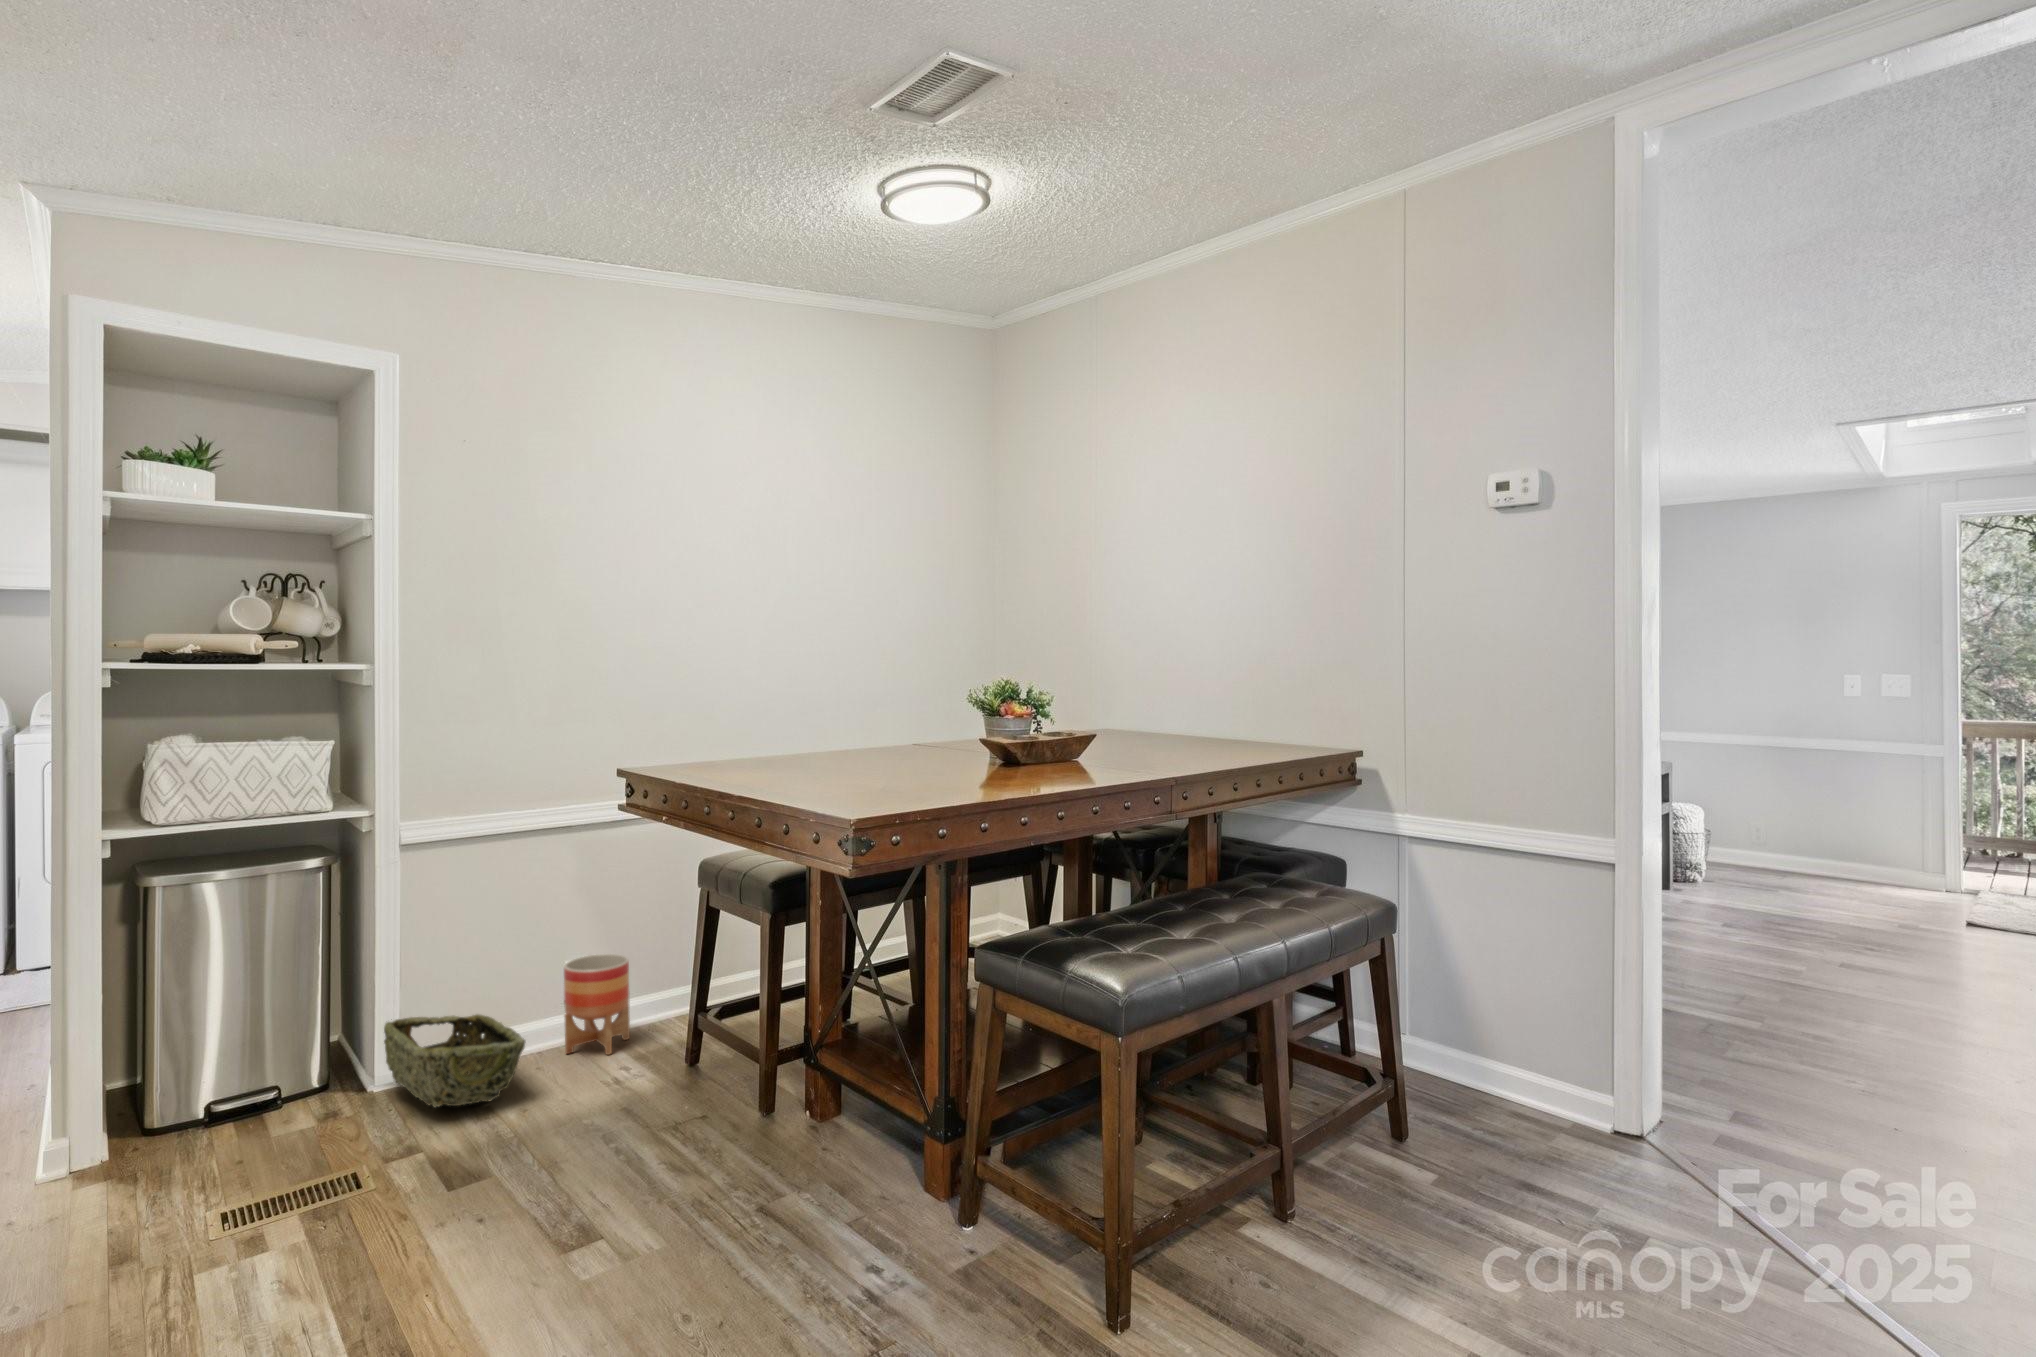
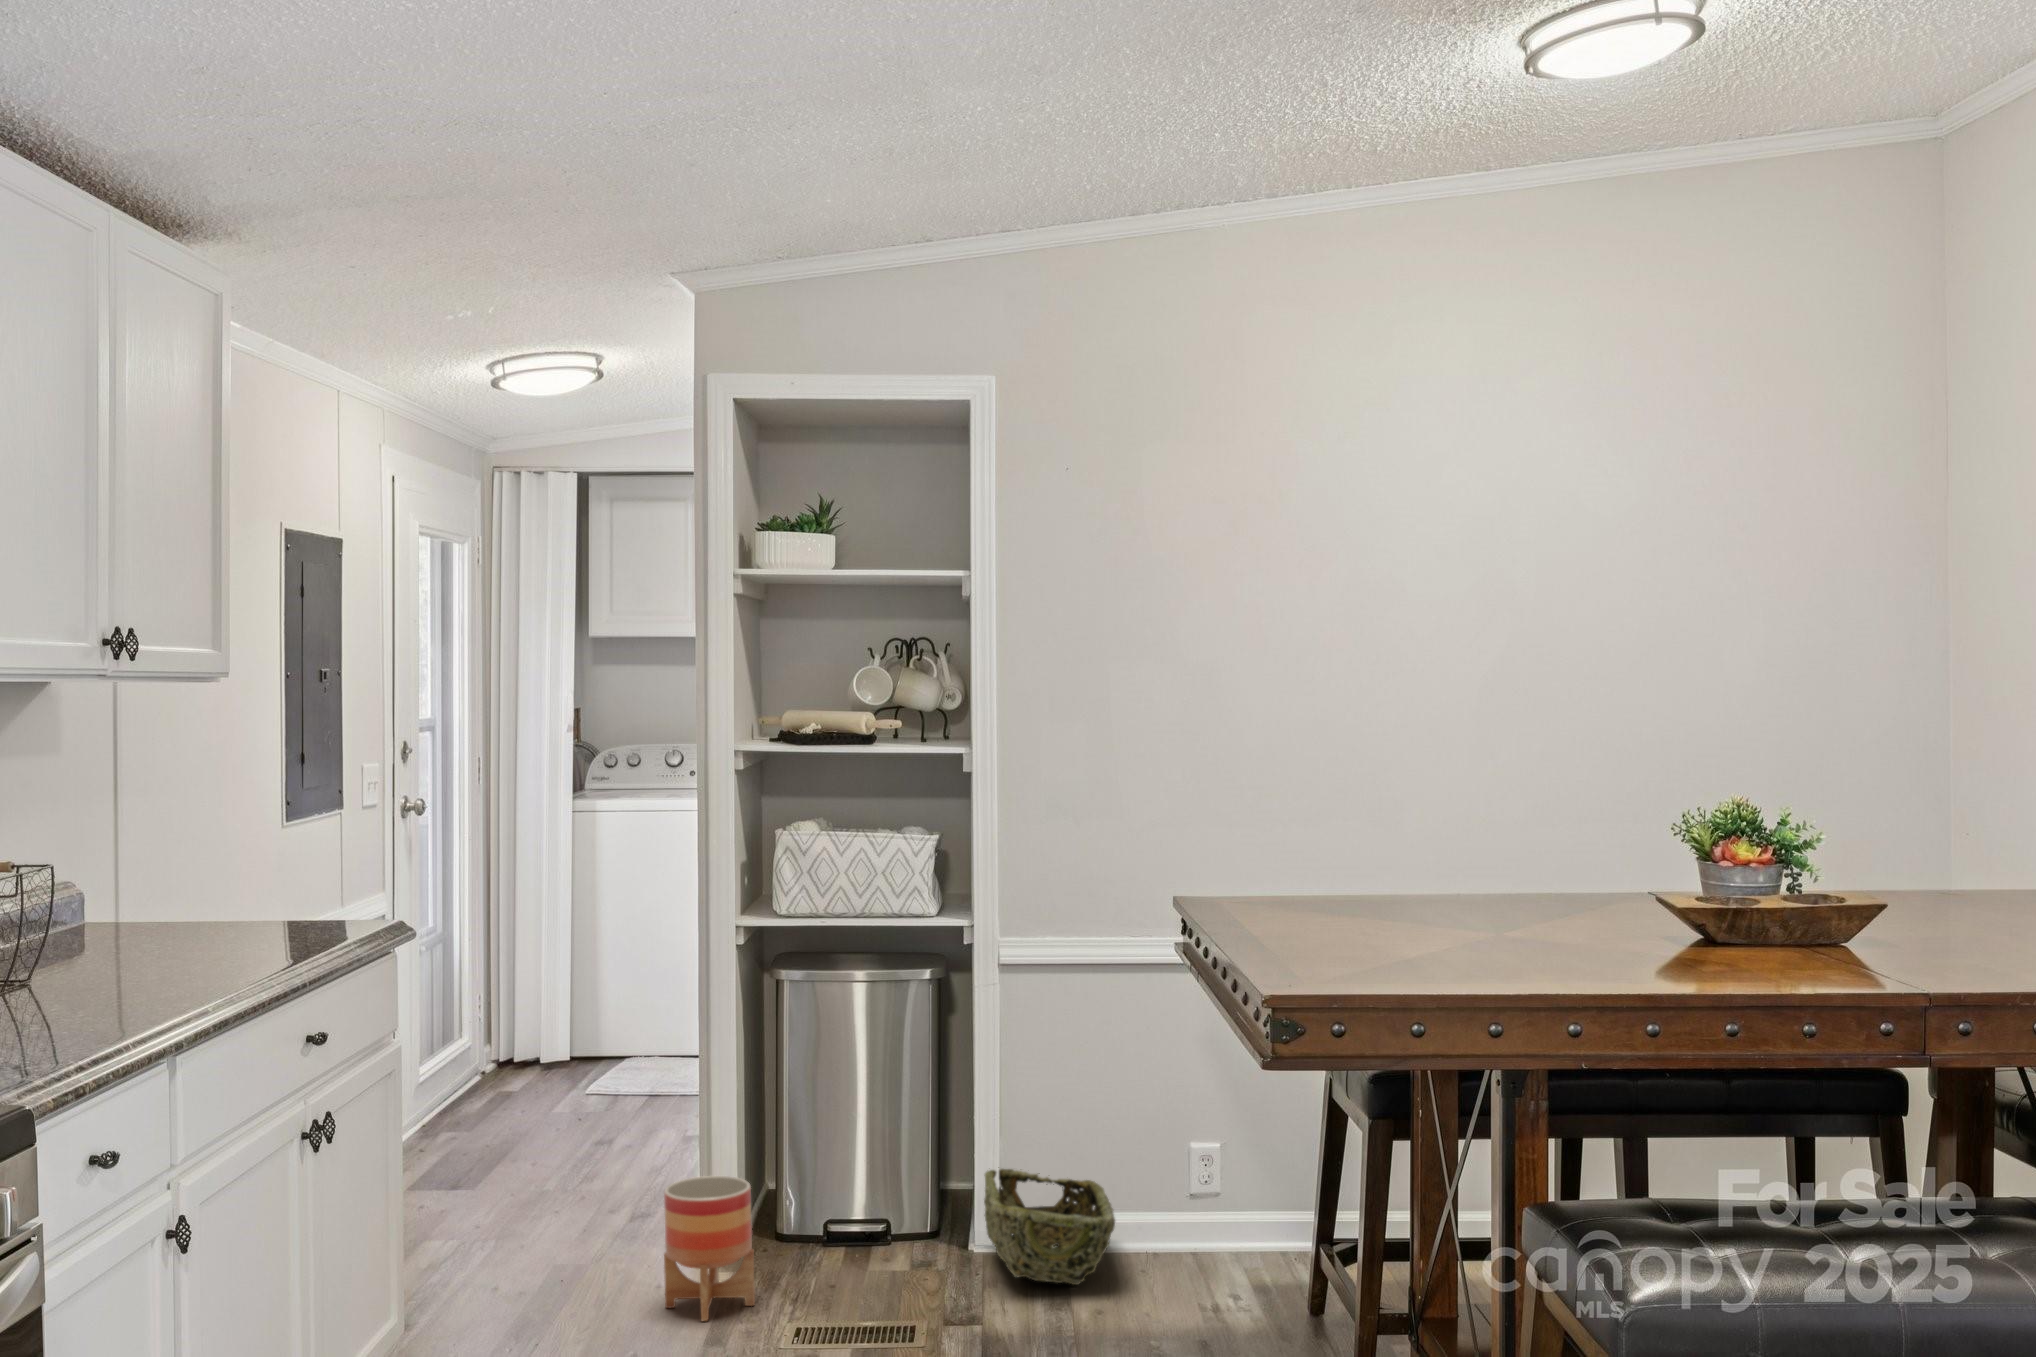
planter: present [564,954,630,1055] -> present [664,1176,755,1321]

